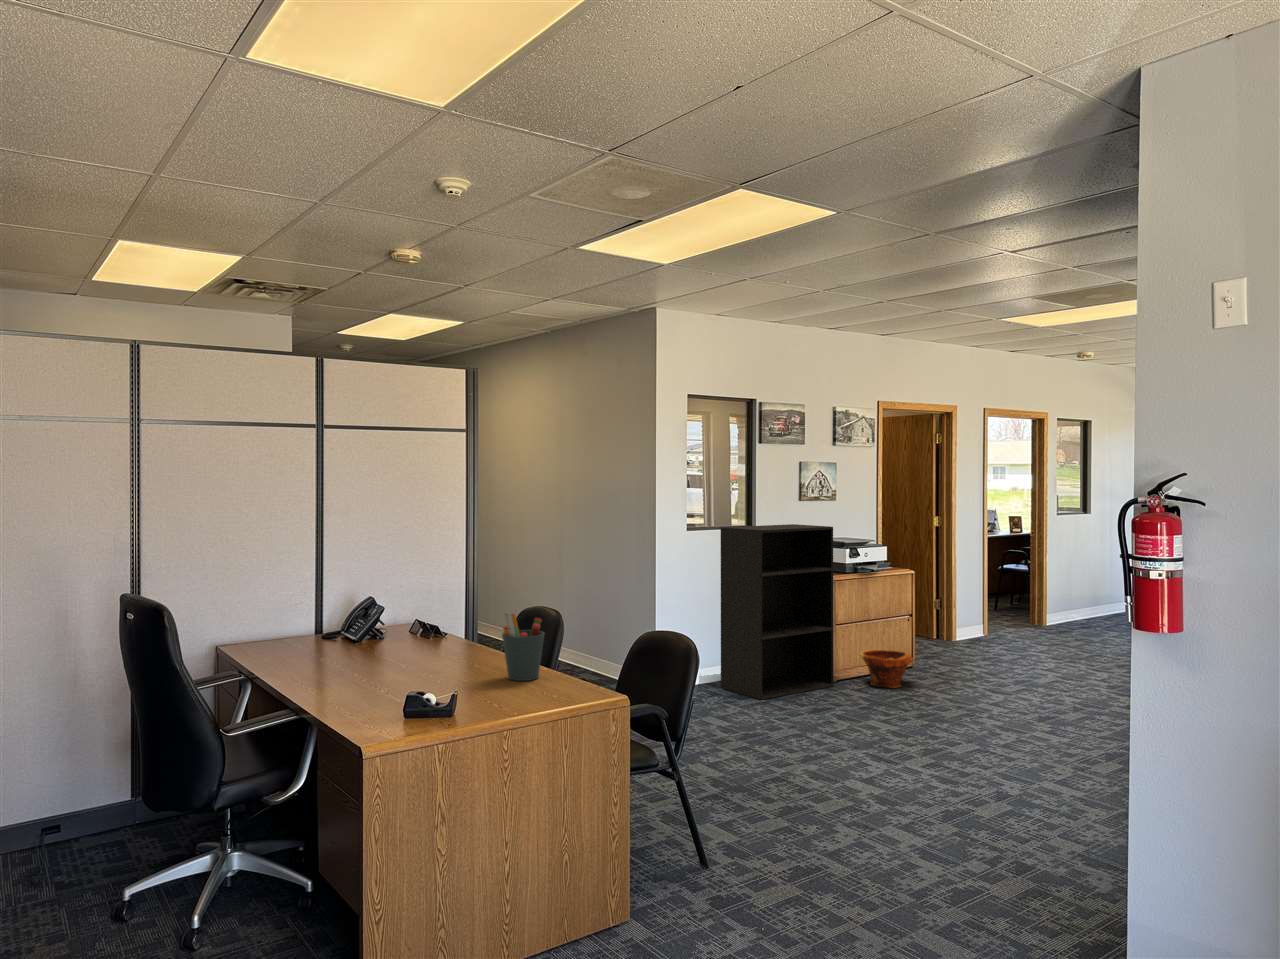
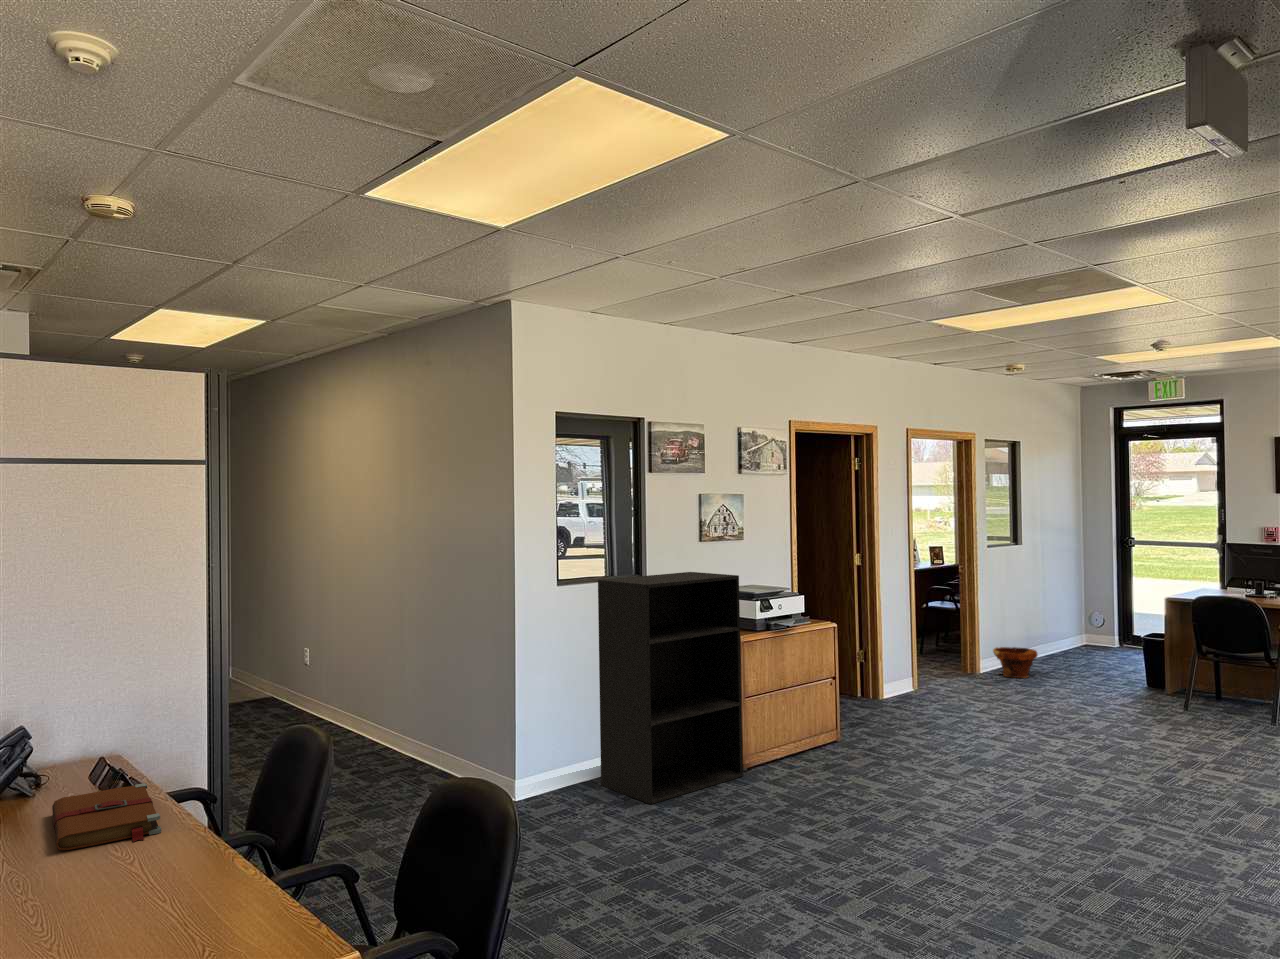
pen holder: present [502,612,545,681] -> none [158,782,242,911]
book: none [401,633,475,660] -> present [52,783,161,850]
planter: present [860,650,912,688] -> present [993,647,1037,678]

